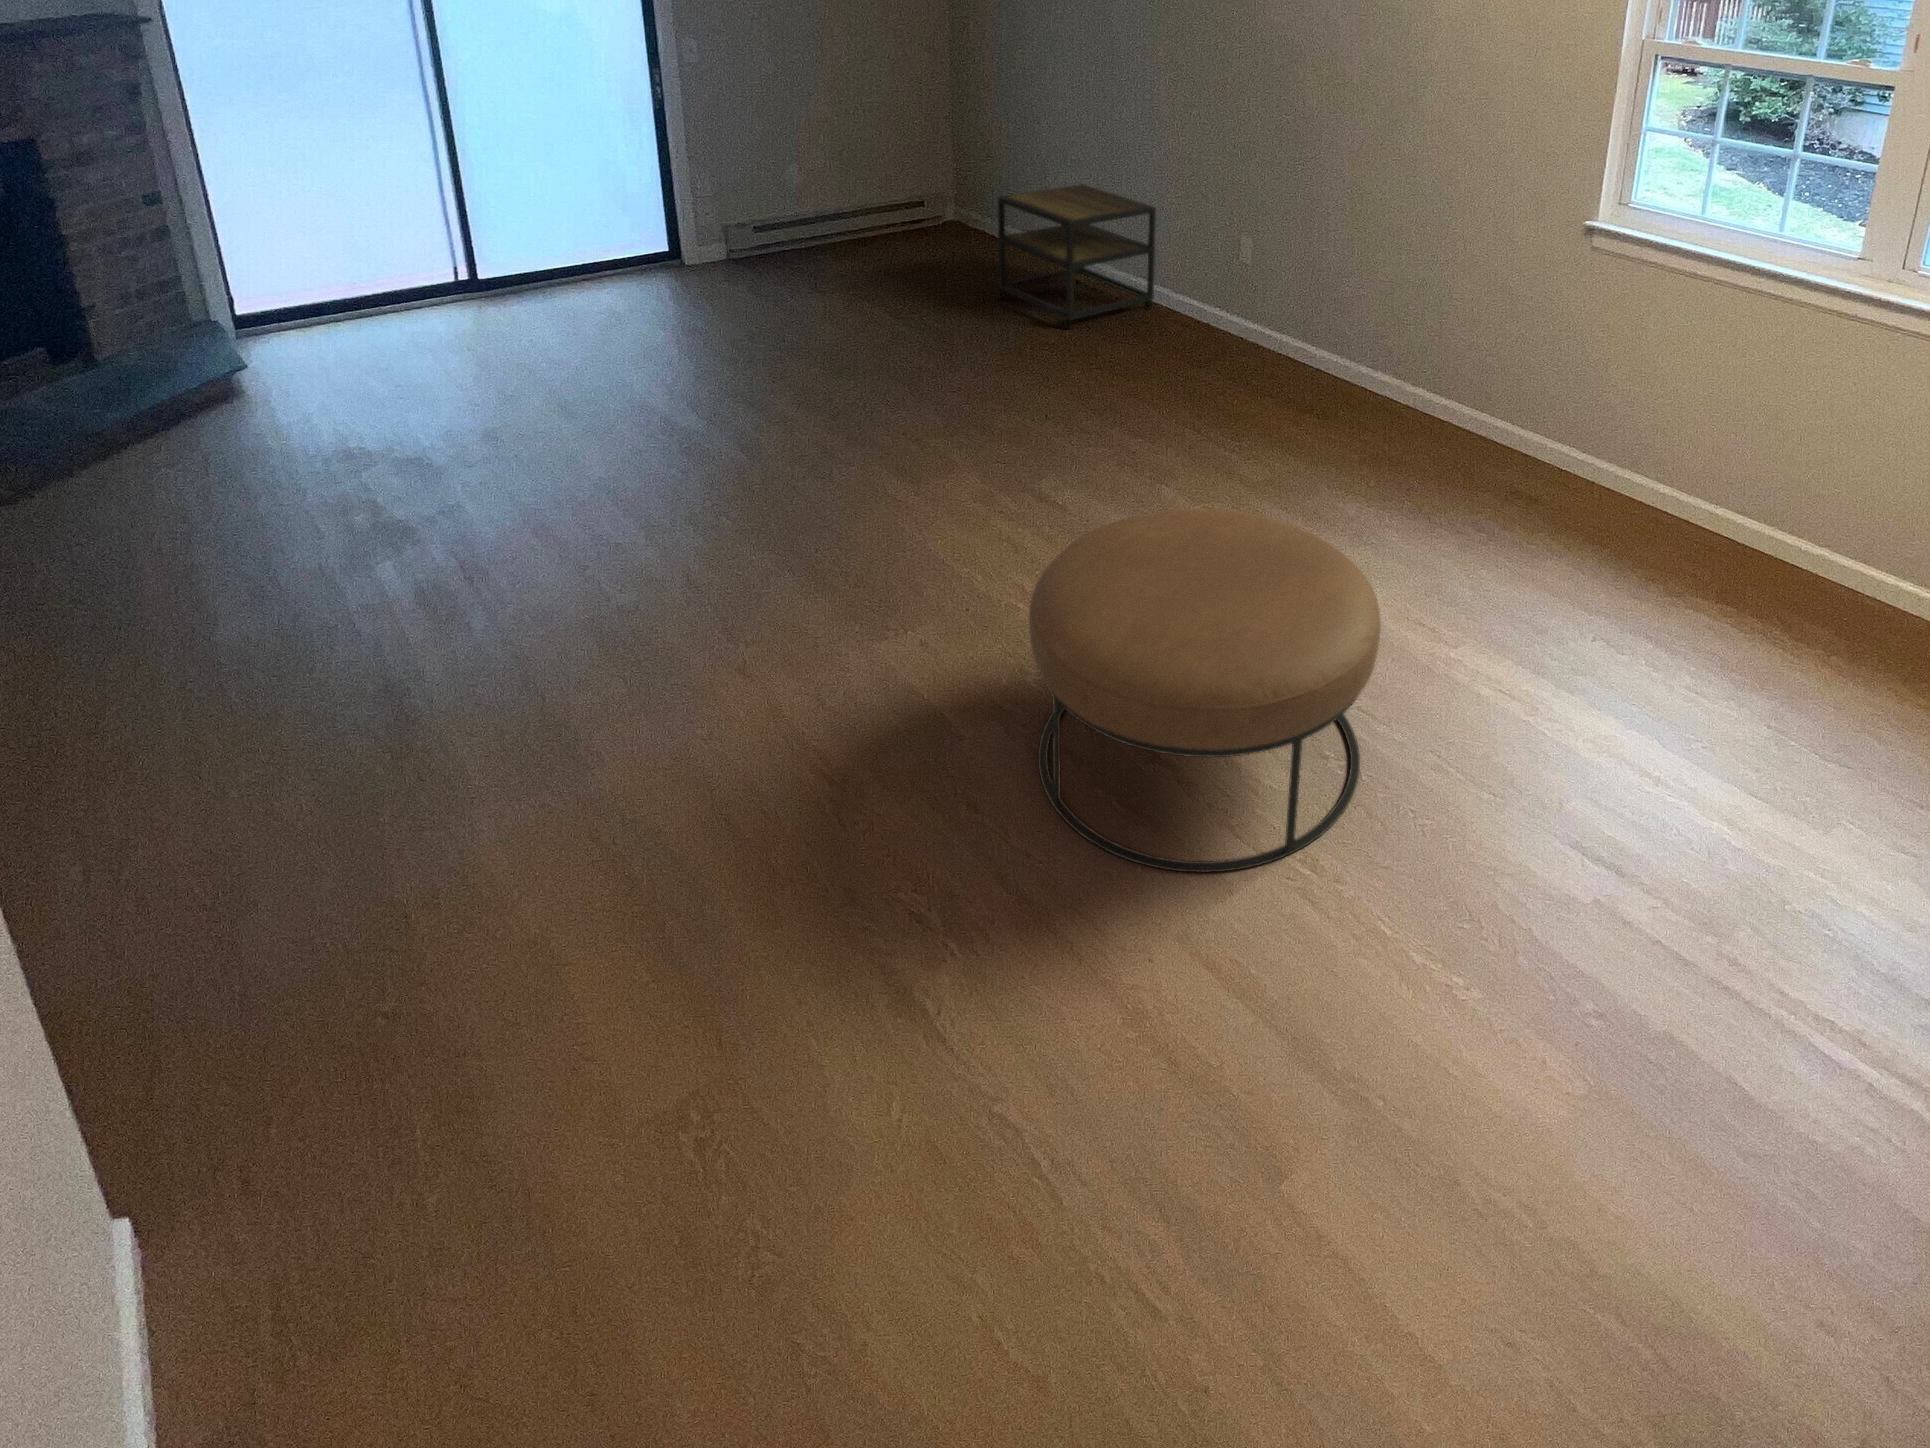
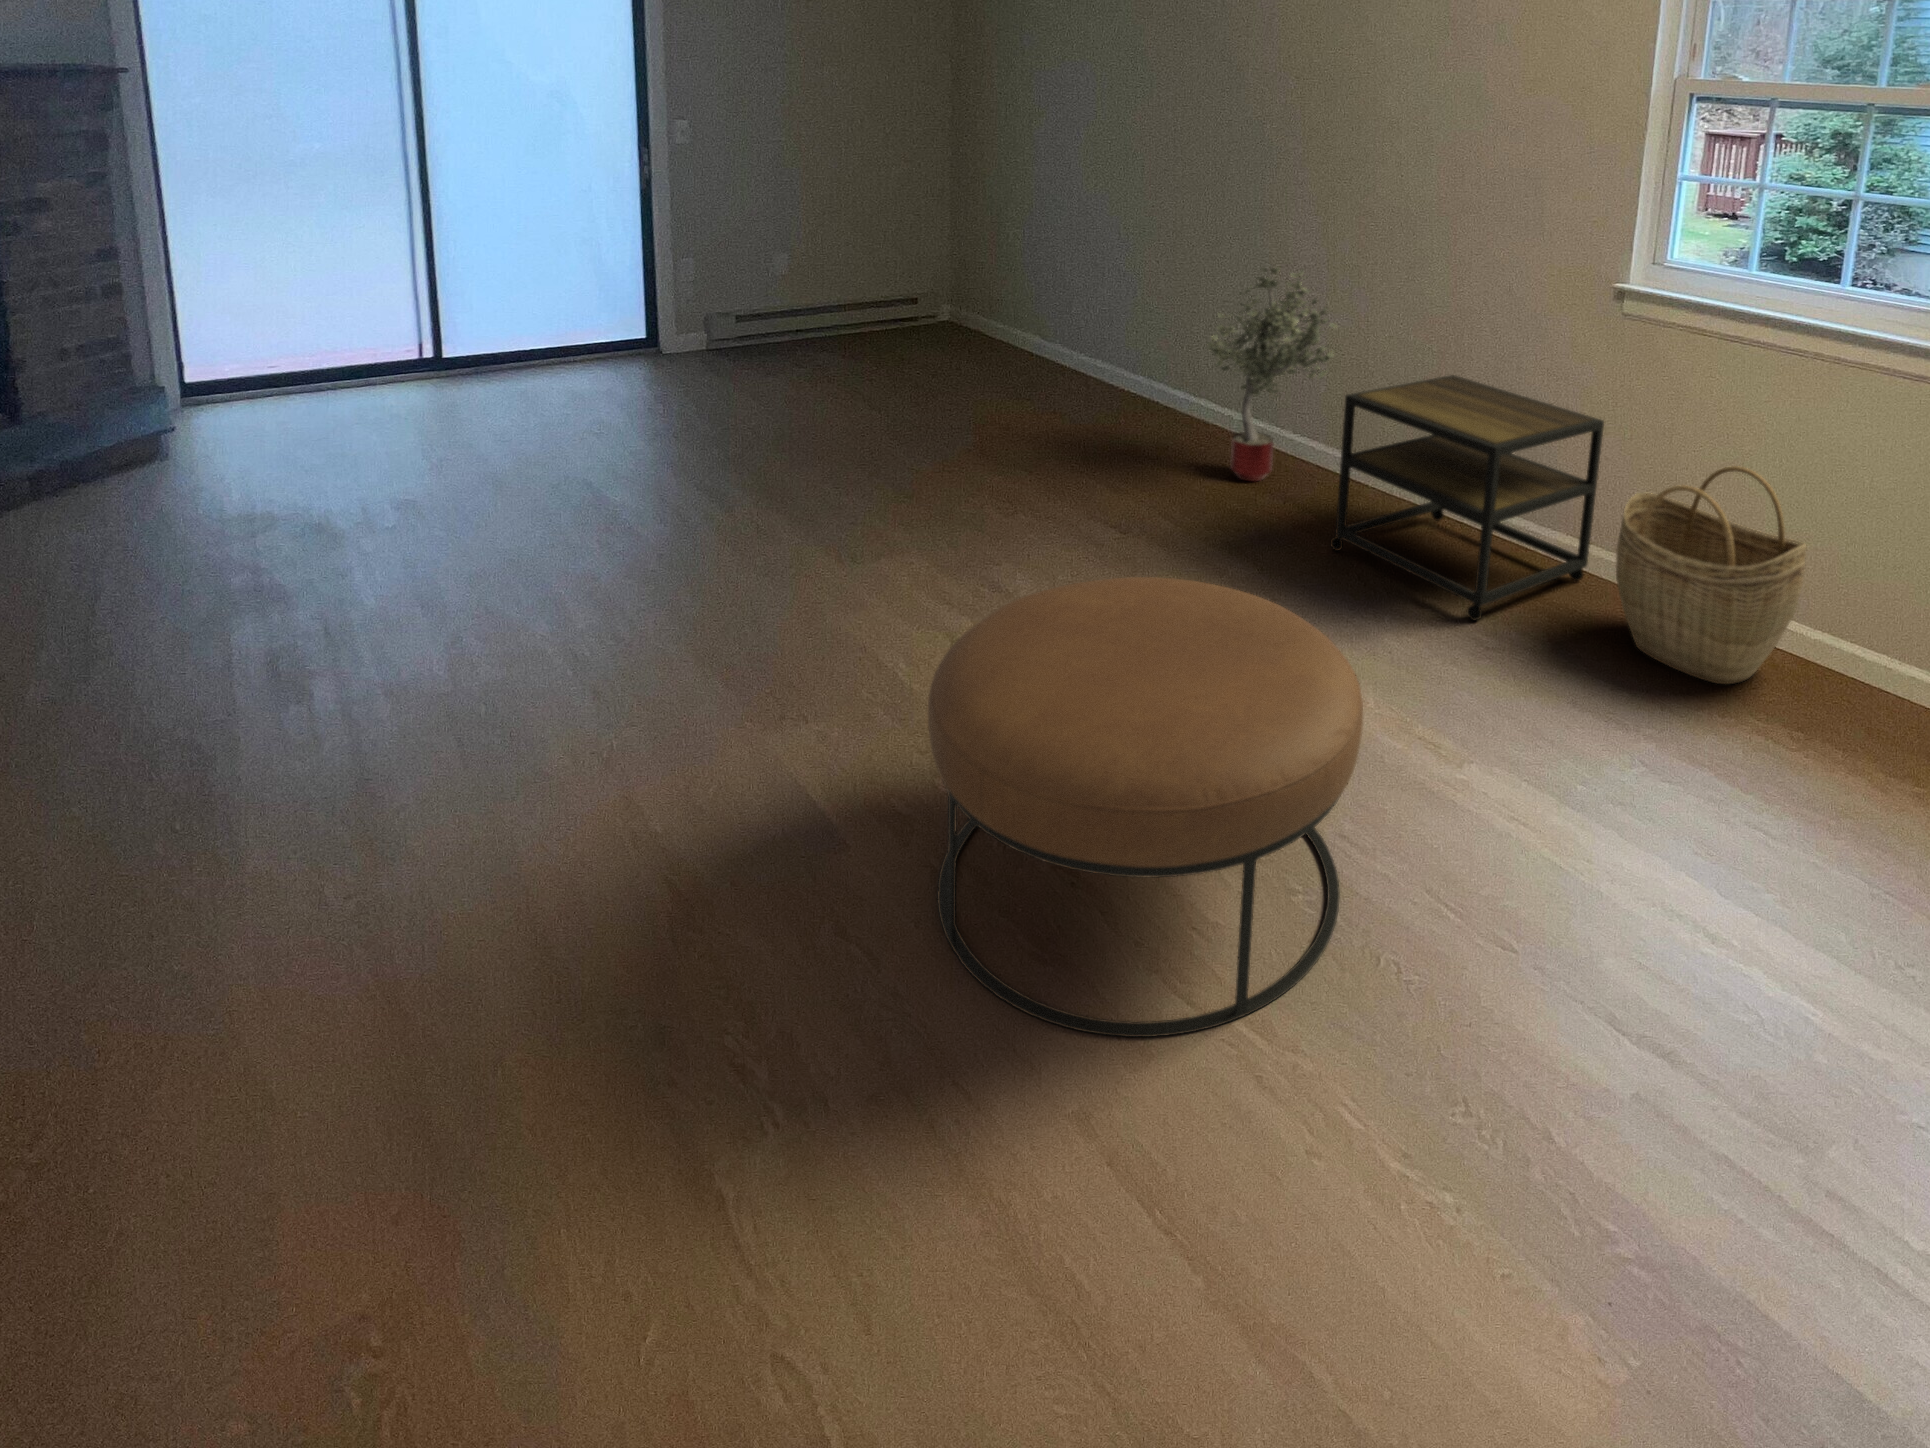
side table: present [998,184,1156,329] -> present [1330,375,1604,621]
potted tree: none [1213,198,1338,392] -> present [1207,267,1336,481]
woven basket: none [1582,388,1741,571] -> present [1616,466,1806,684]

